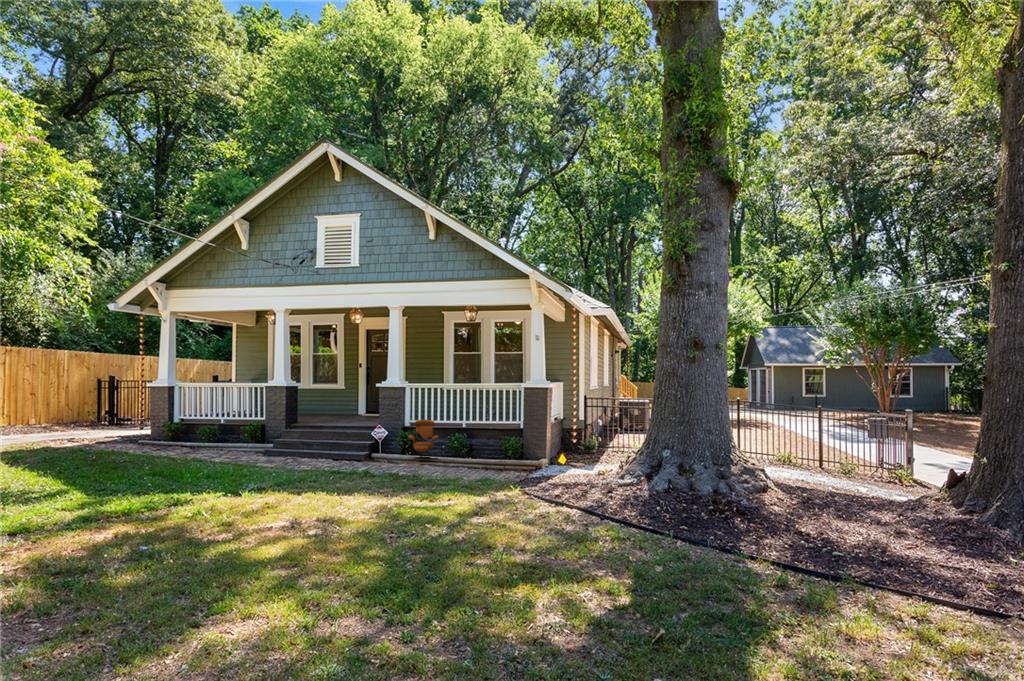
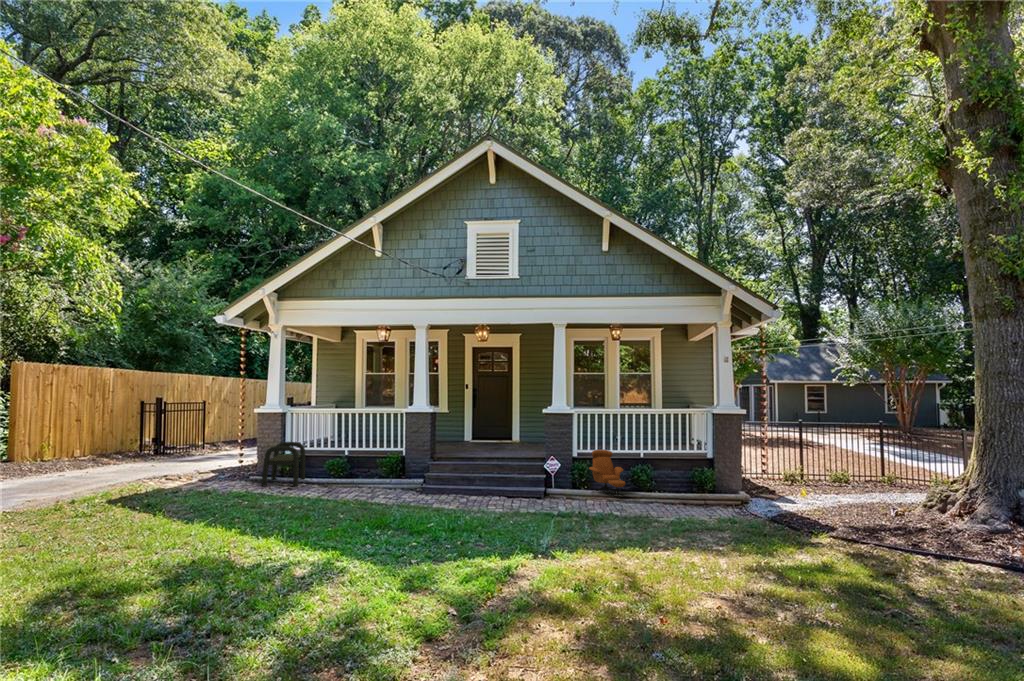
bench: none [133,412,183,449] -> present [262,442,305,486]

